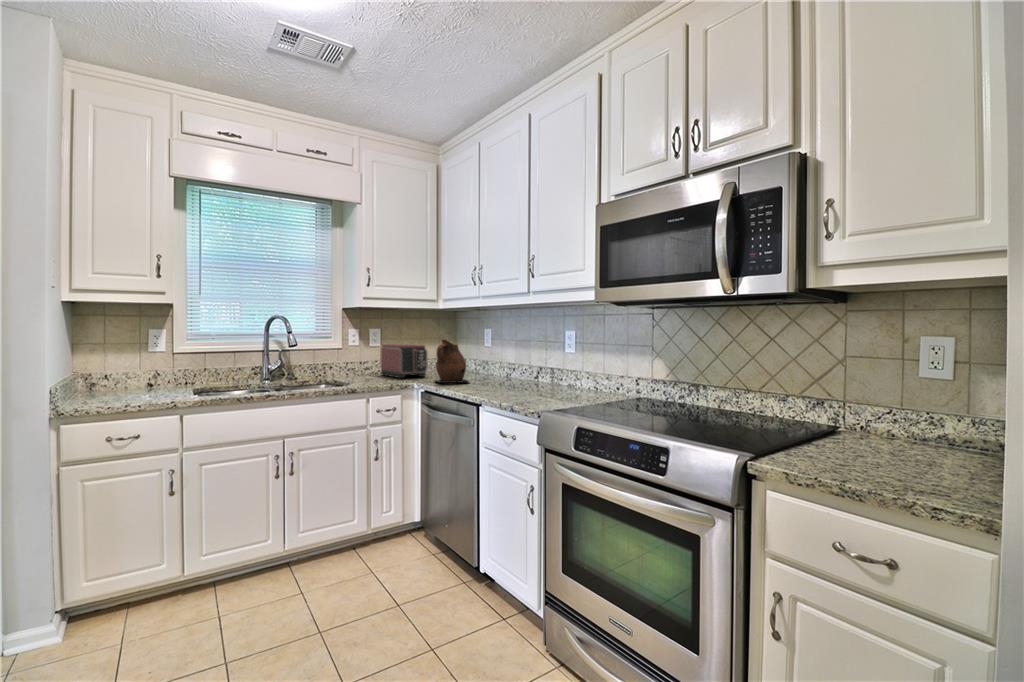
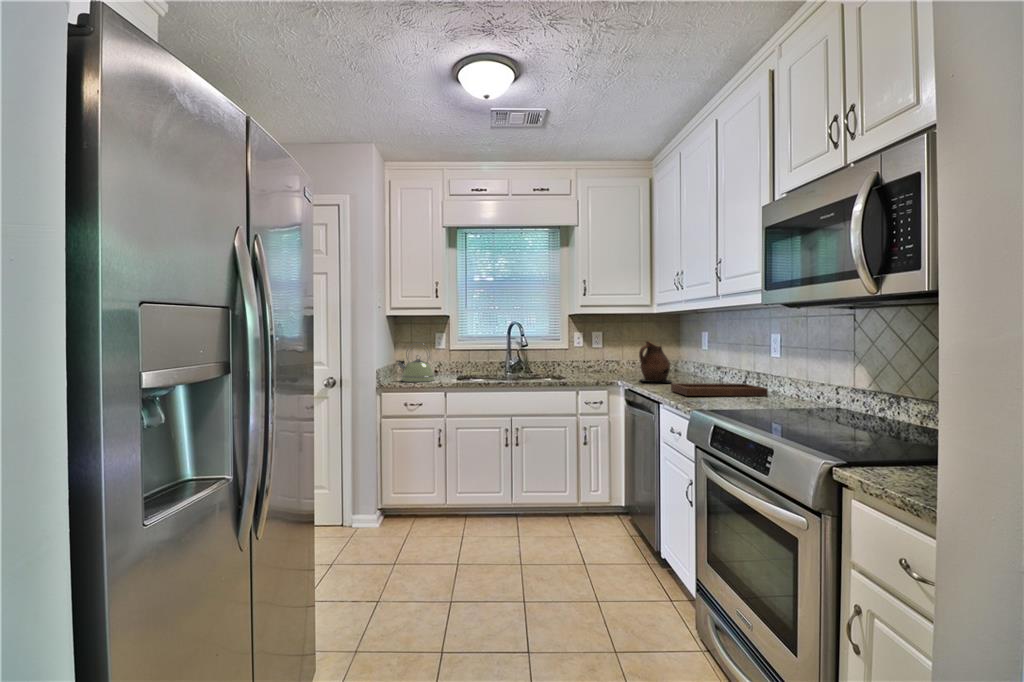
kettle: none [83,344,157,404] -> present [397,342,435,382]
toaster: present [380,344,428,378] -> none [602,345,641,376]
tray: none [482,363,570,396] -> present [671,366,768,396]

